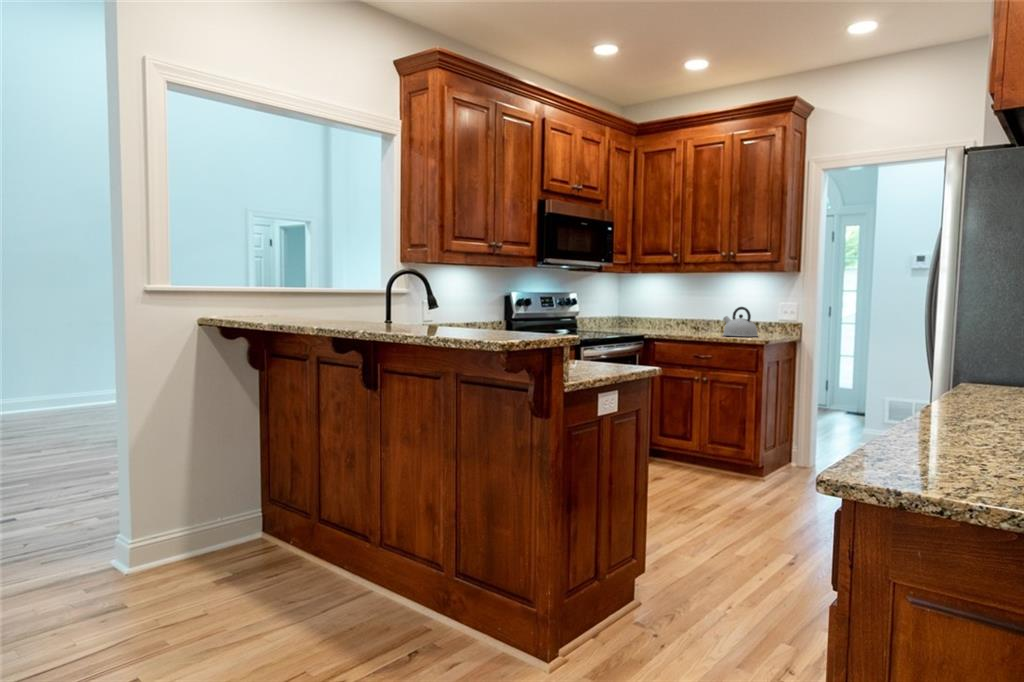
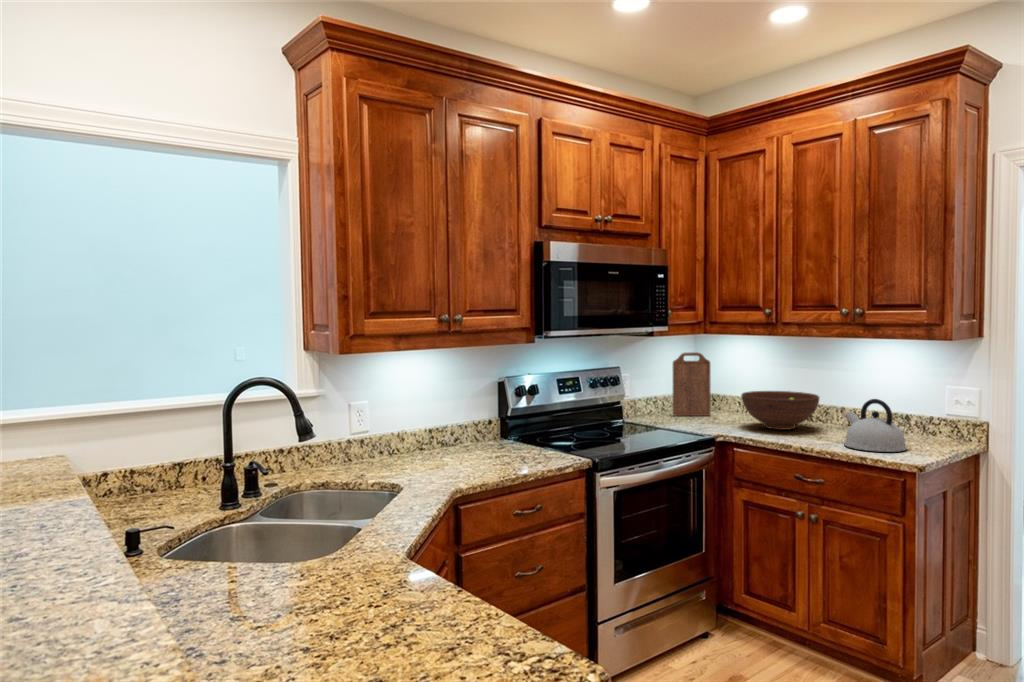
cutting board: none [607,286,633,330] -> present [673,352,711,416]
fruit bowl: none [657,310,706,333] -> present [741,391,819,430]

